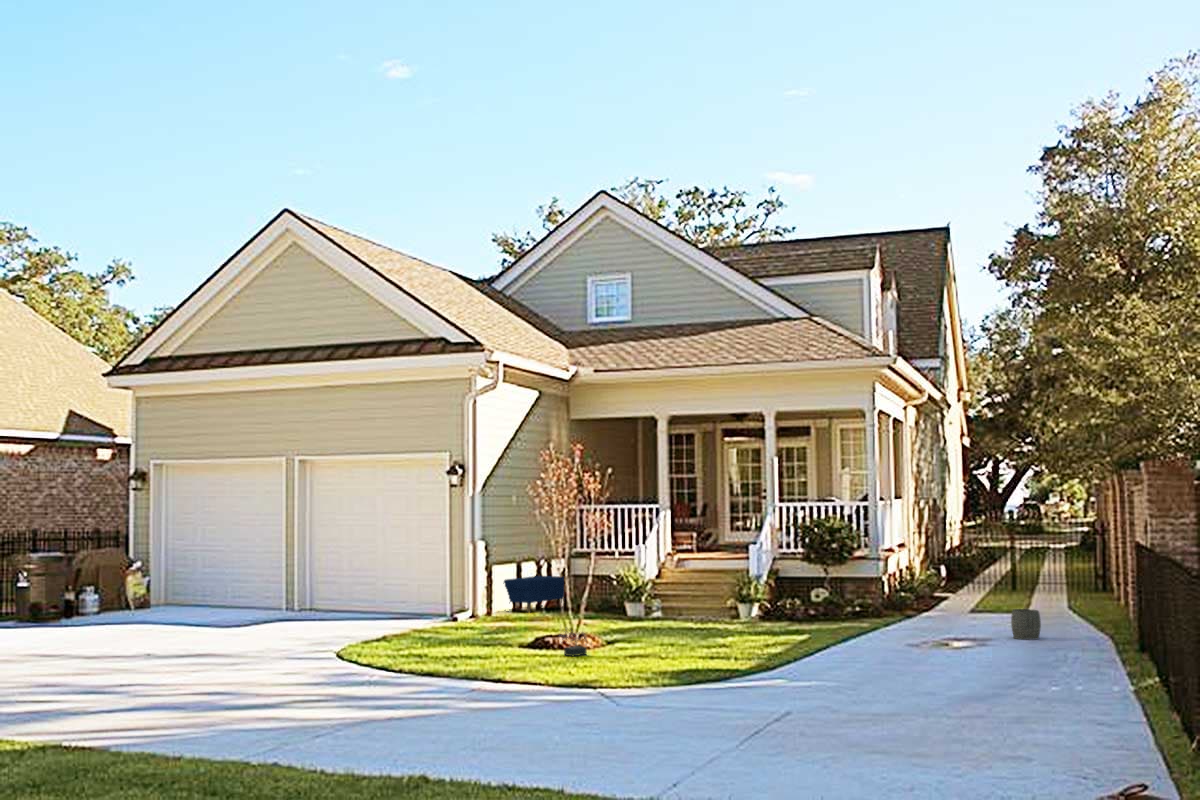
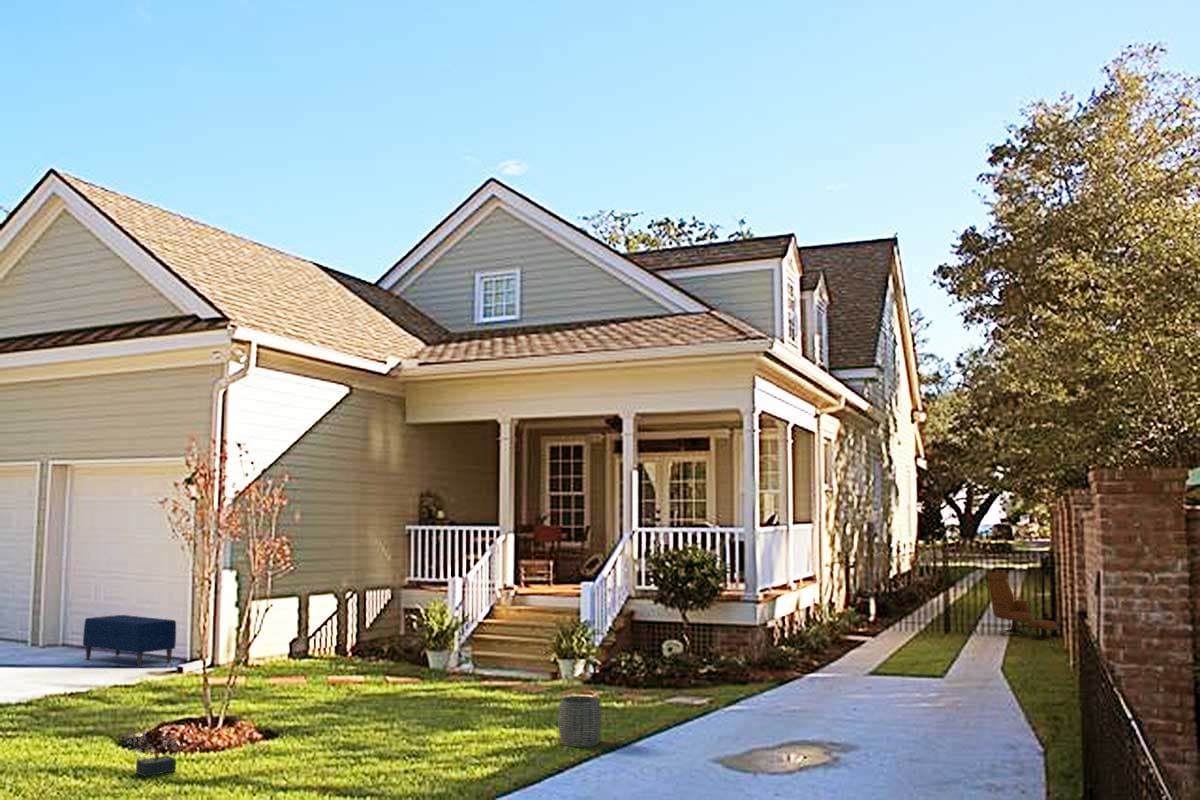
lounge chair: none [1050,538,1110,592] -> present [987,573,1057,639]
bench: present [504,576,565,613] -> present [83,615,176,666]
woven basket: present [1011,609,1041,640] -> present [558,696,601,747]

